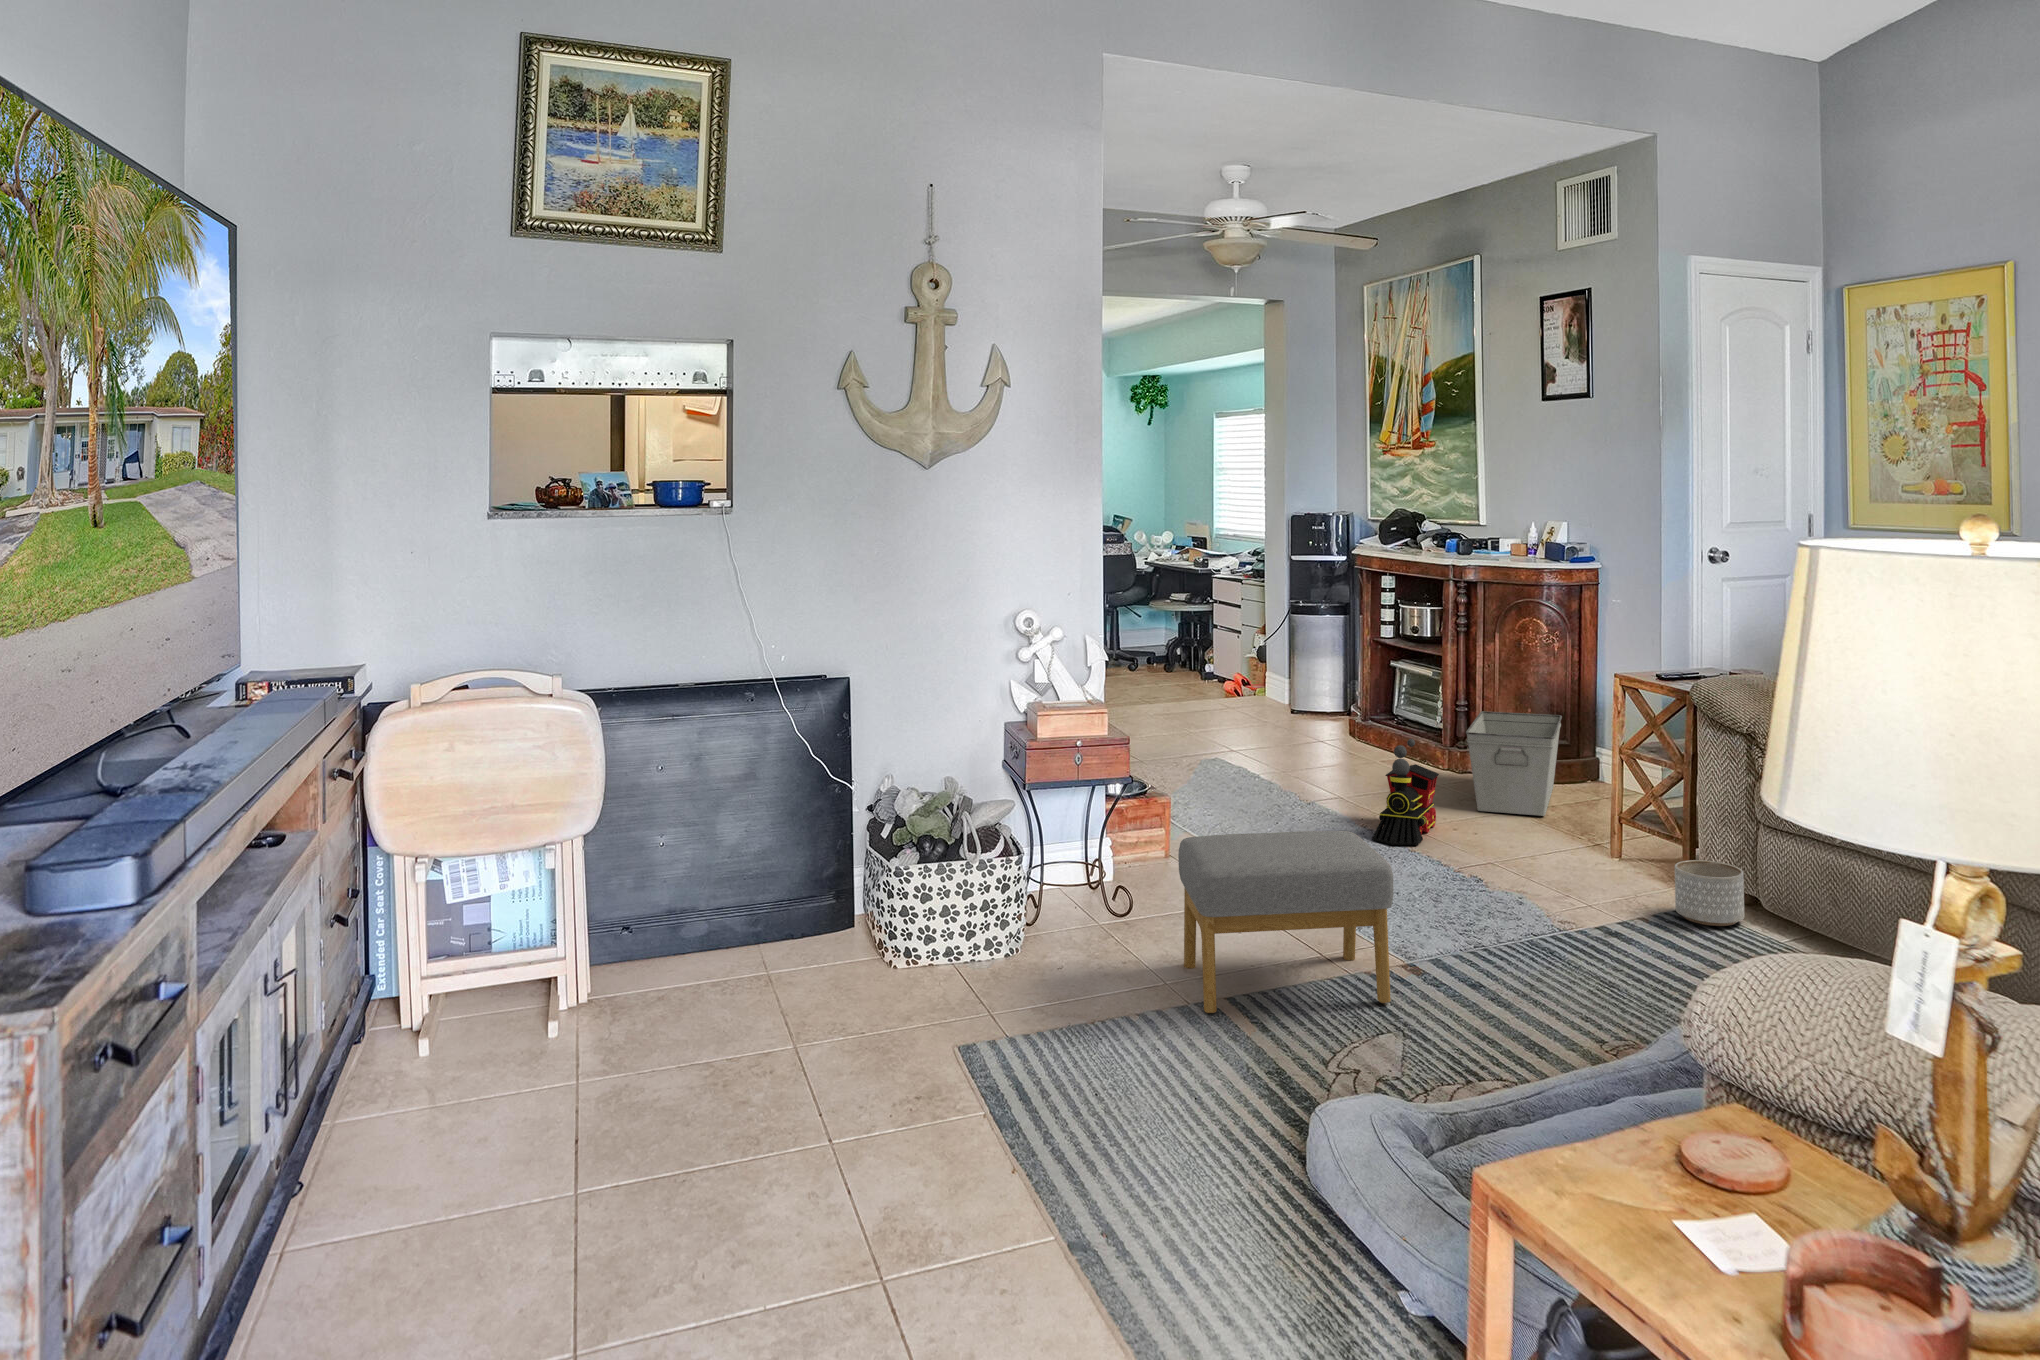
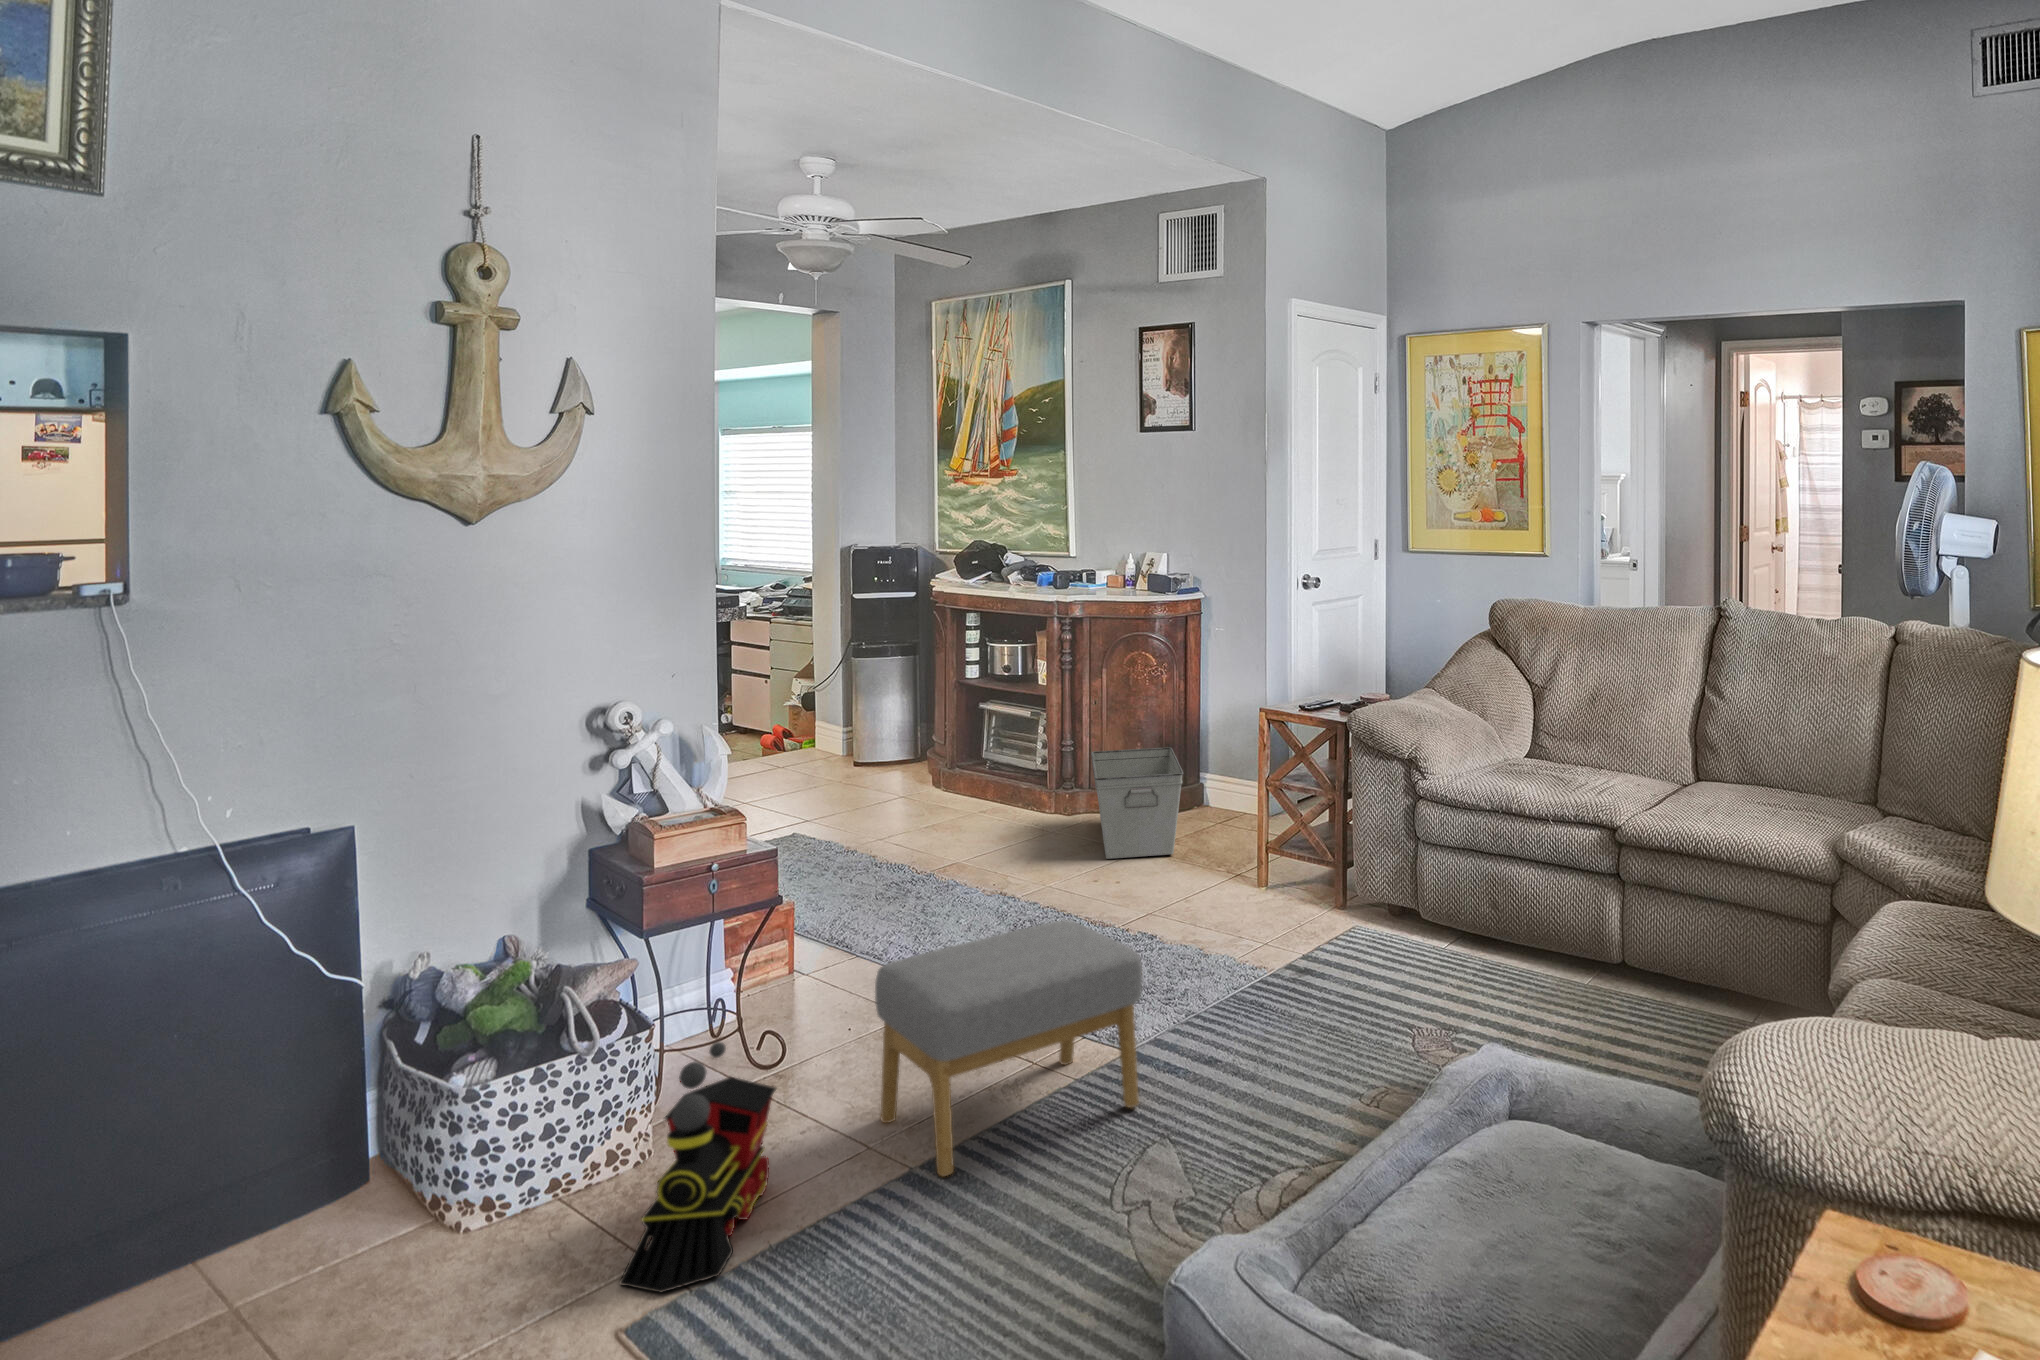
toy train: present [1372,739,1439,845] -> present [620,1042,776,1293]
planter: present [1675,860,1744,926] -> none [1340,881,1400,944]

